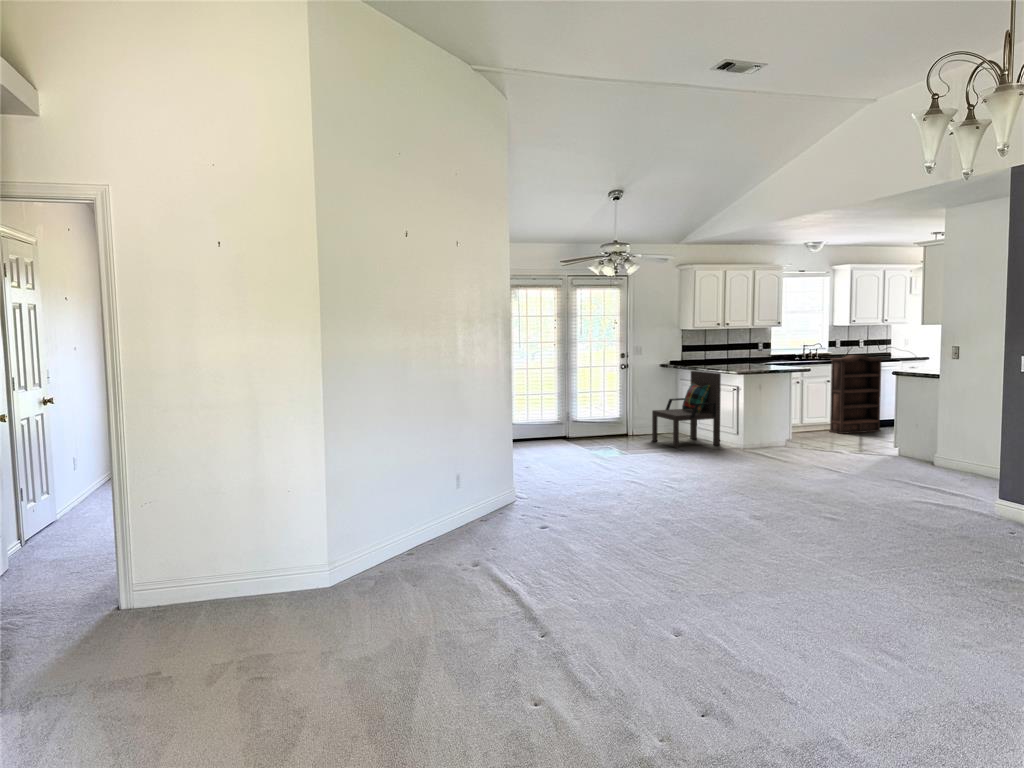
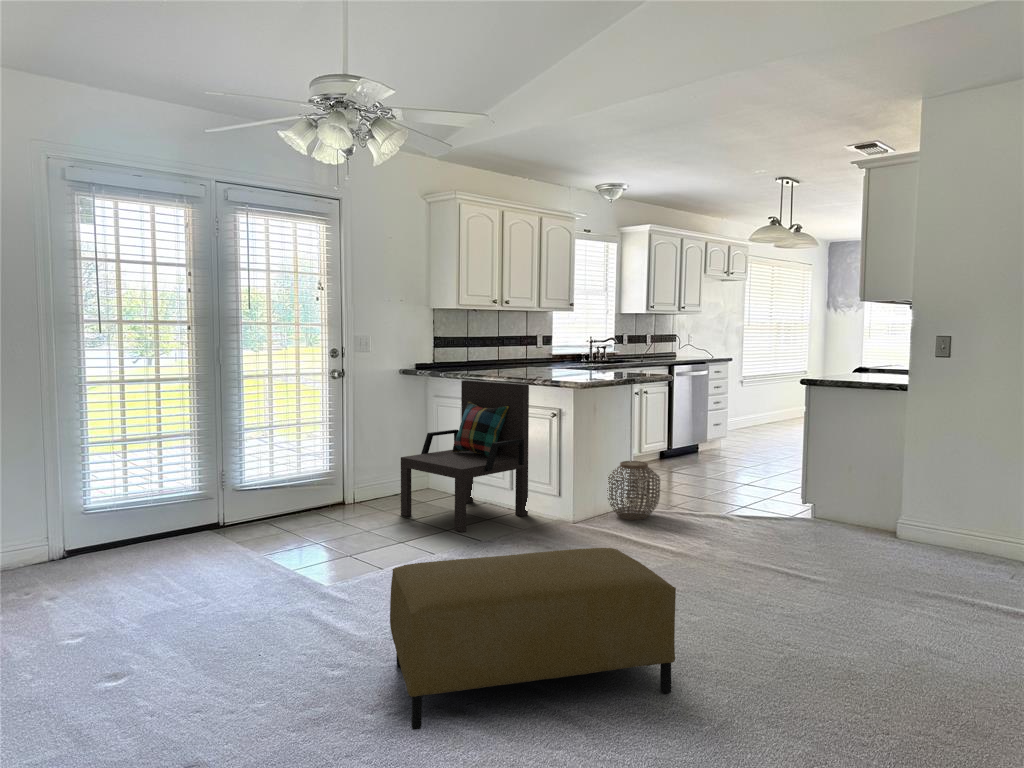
bookshelf: present [829,355,883,434] -> none [638,354,698,472]
woven basket: none [765,418,797,451] -> present [607,461,660,520]
ottoman: none [602,437,705,488] -> present [390,548,676,730]

